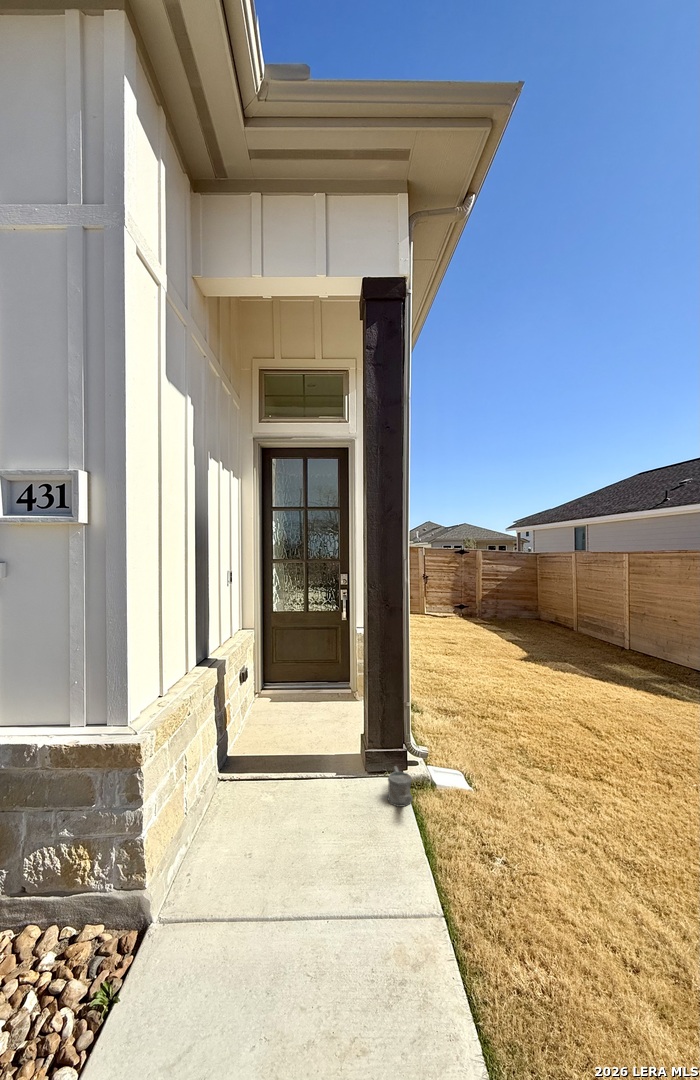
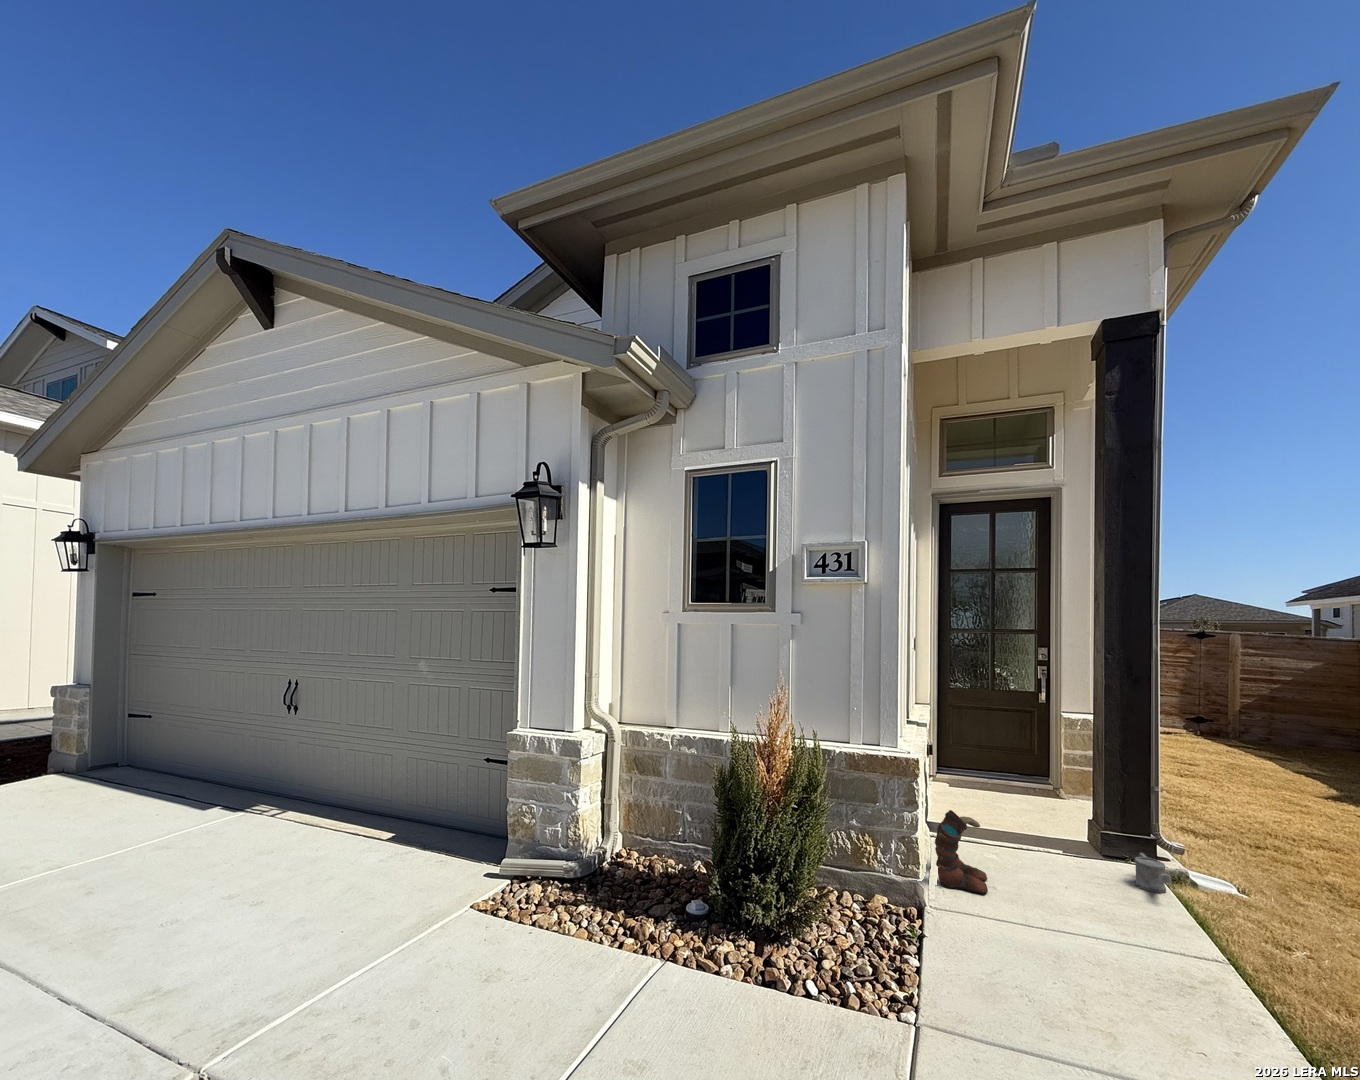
boots: none [186,772,249,871] -> present [935,810,988,894]

